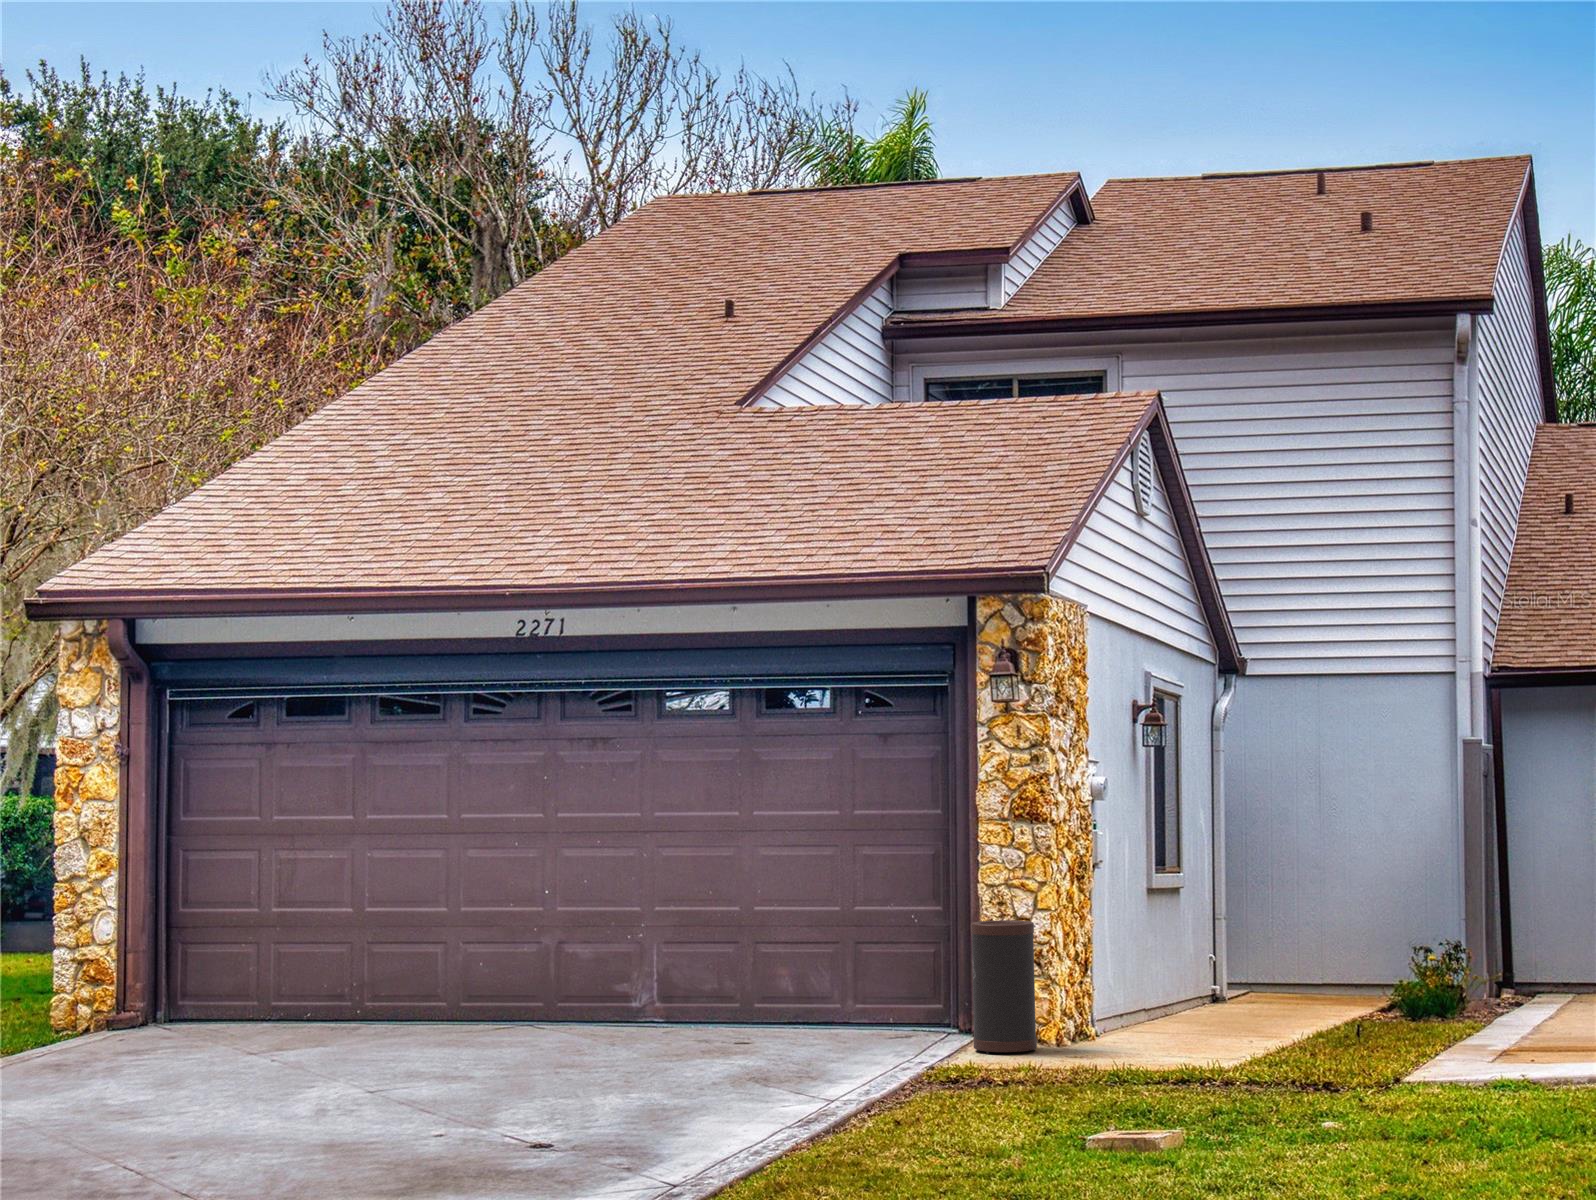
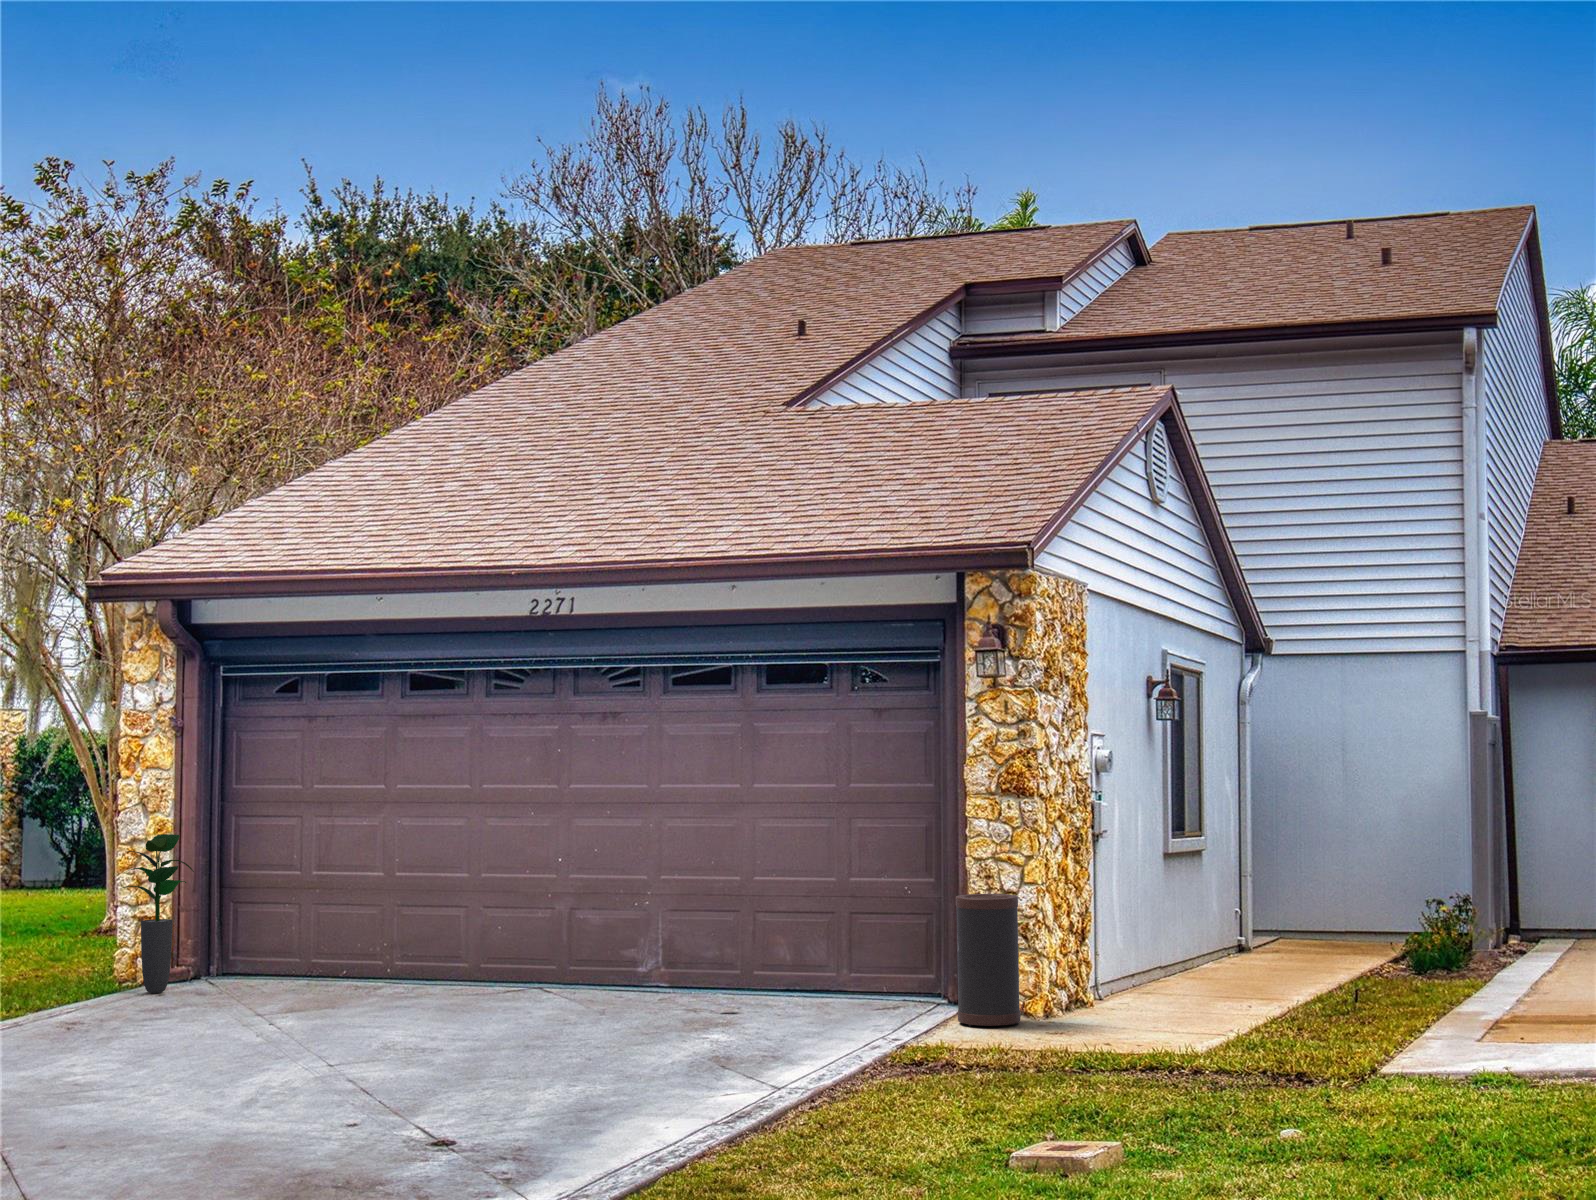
potted plant: none [68,870,146,1040] -> present [120,834,194,993]

